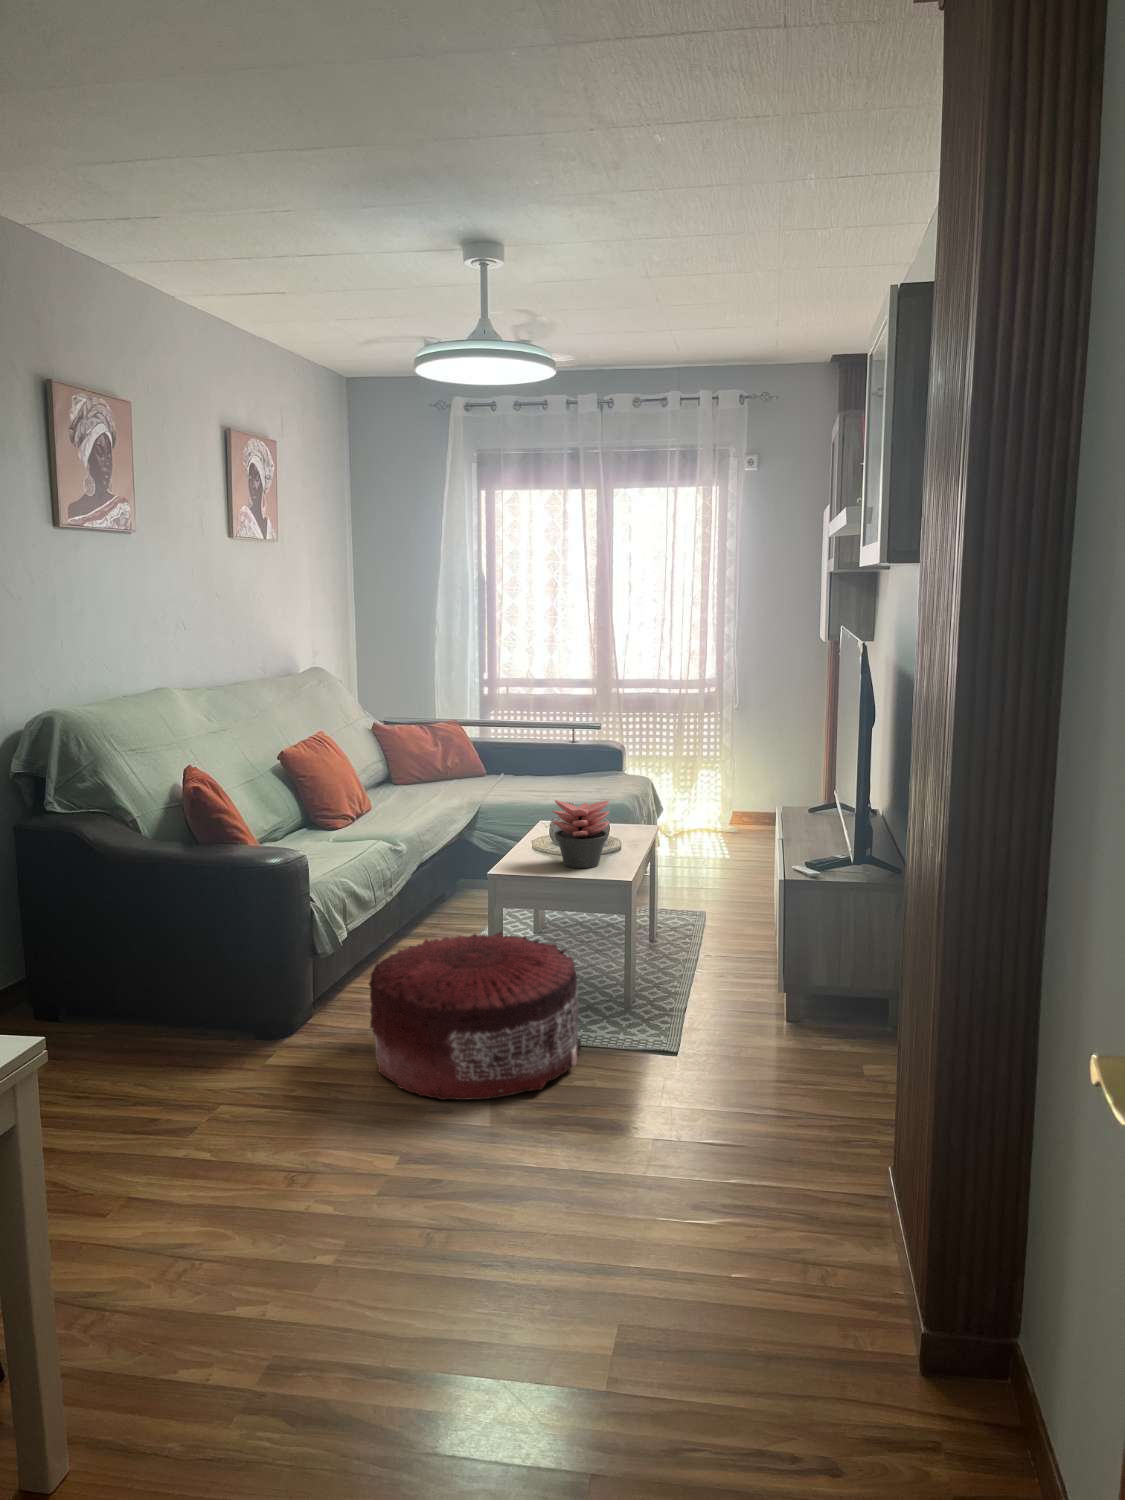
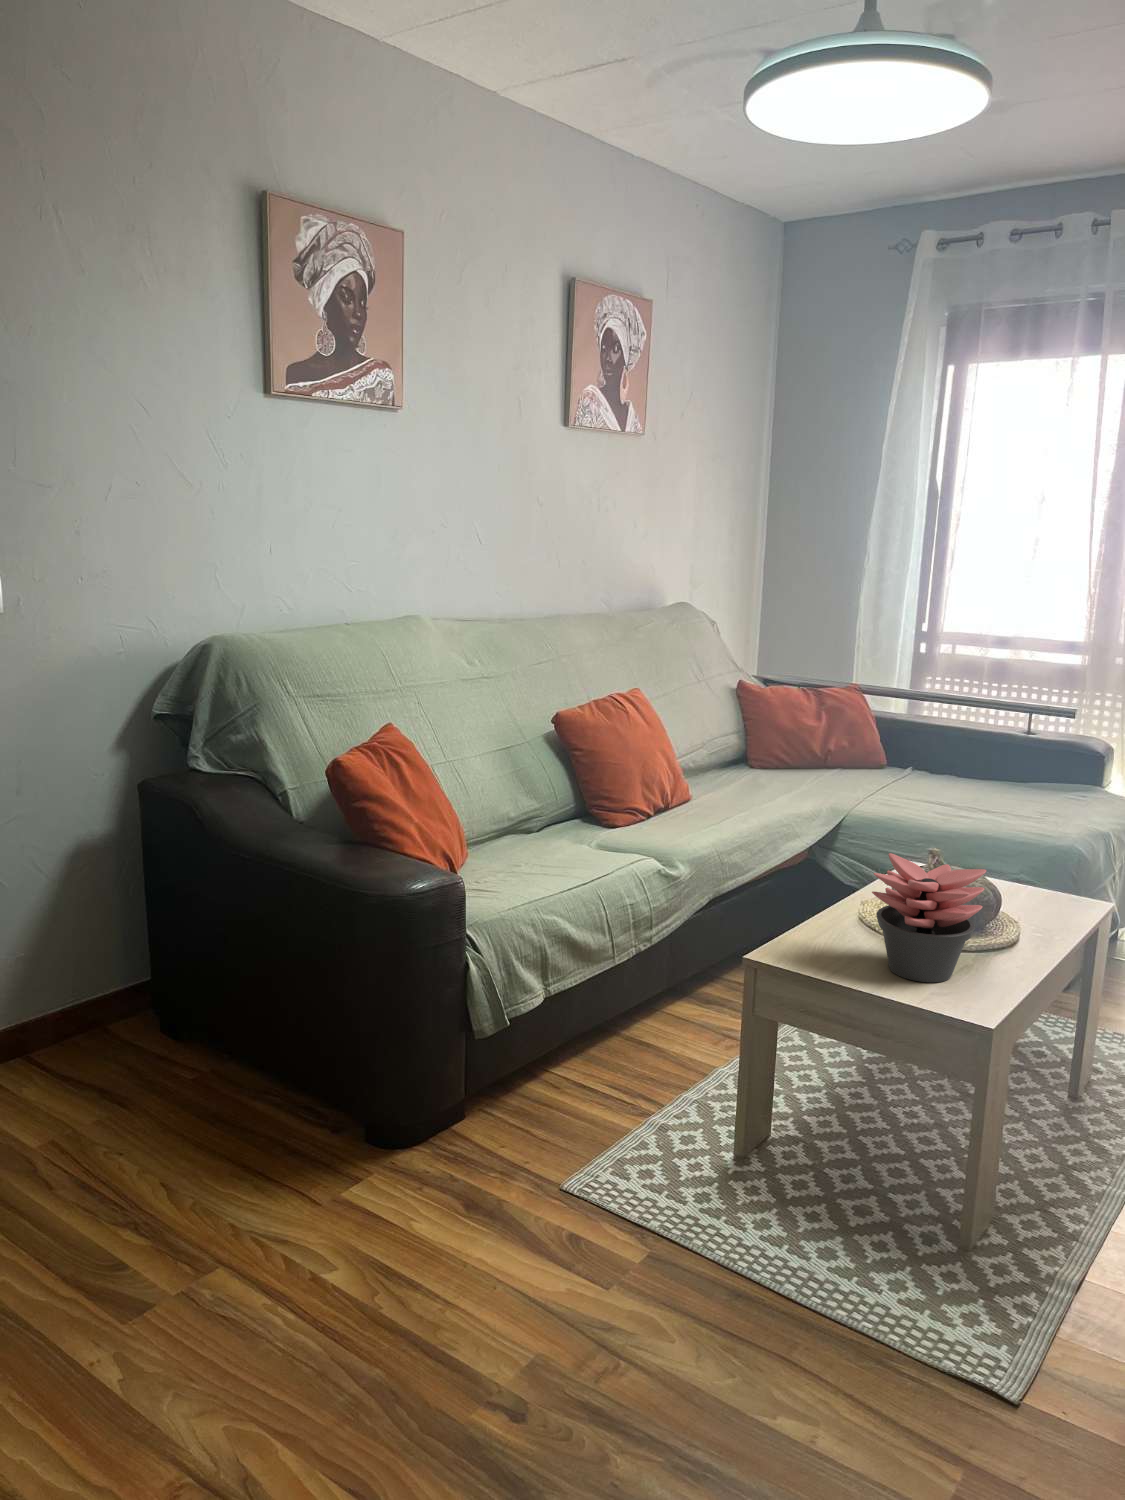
pouf: present [369,932,581,1100] -> none [462,1054,839,1420]

